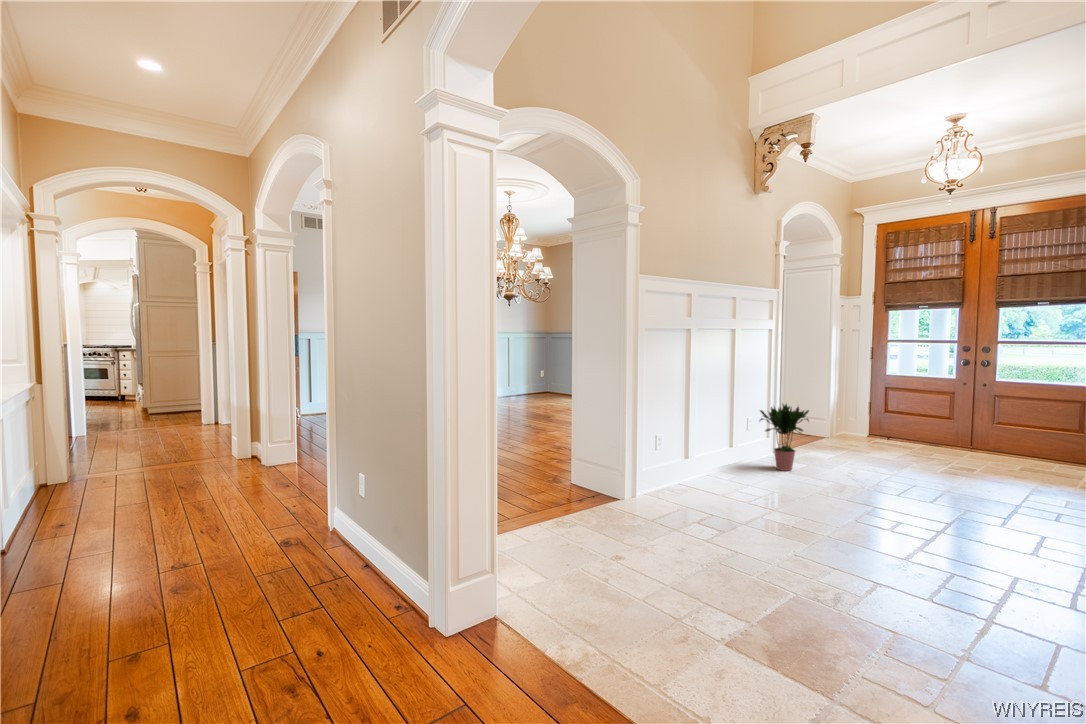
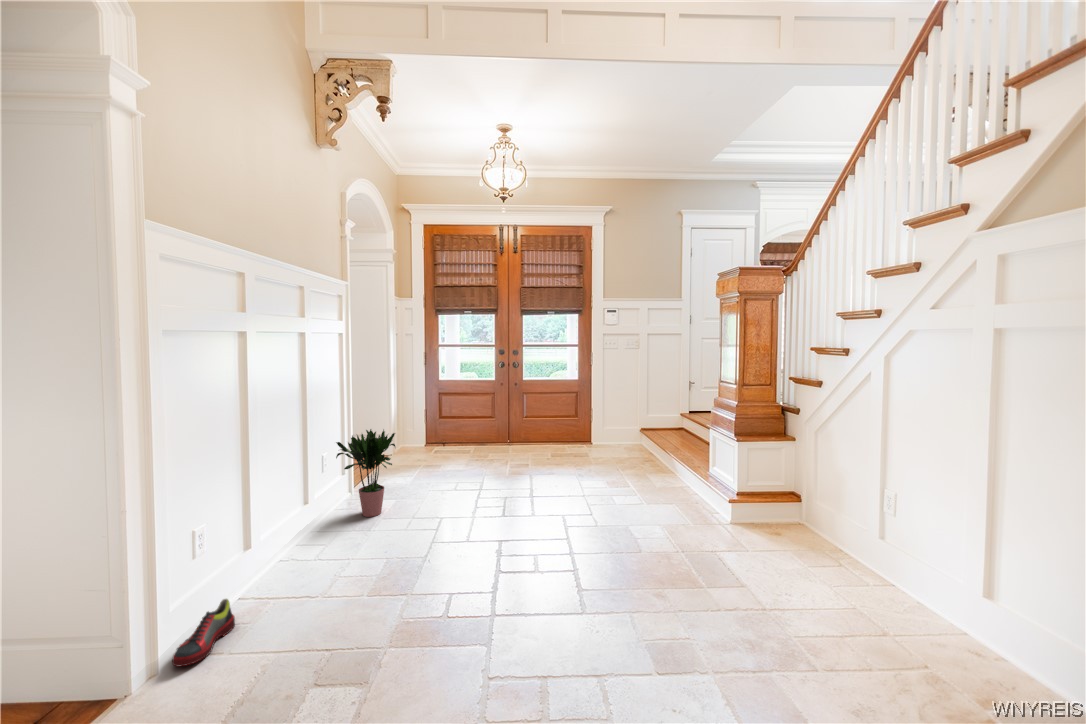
shoe: none [644,478,676,500] -> present [172,599,235,666]

